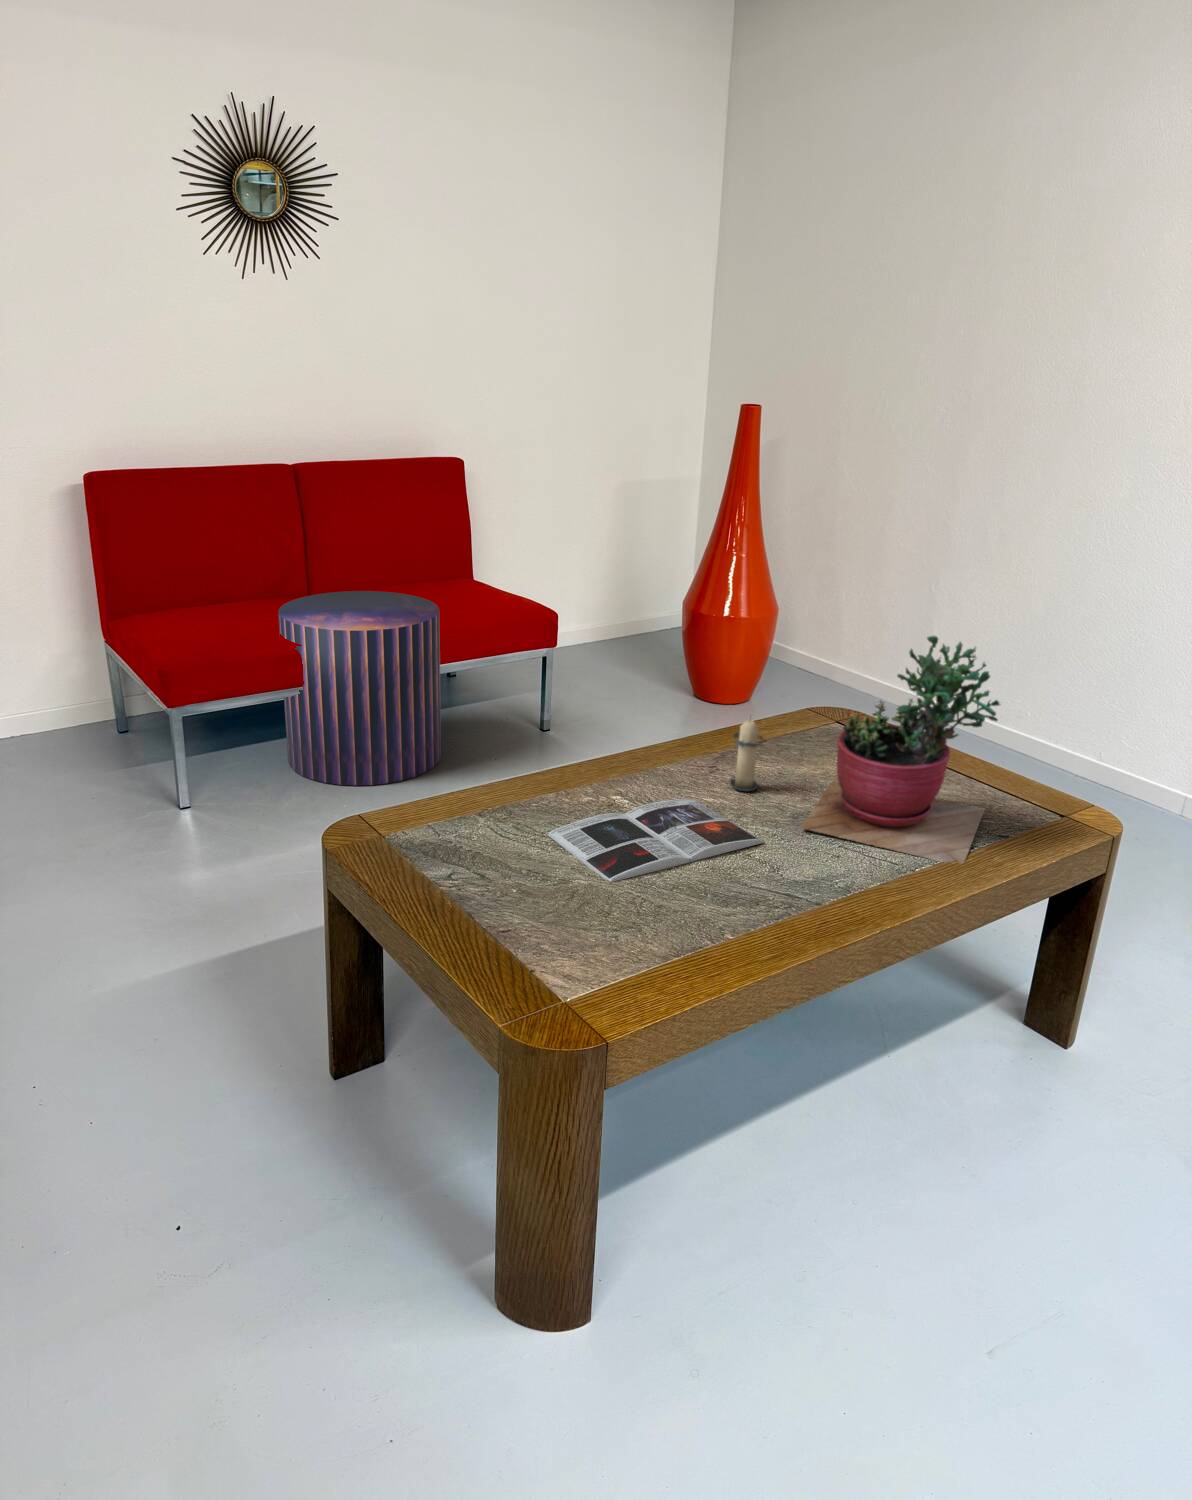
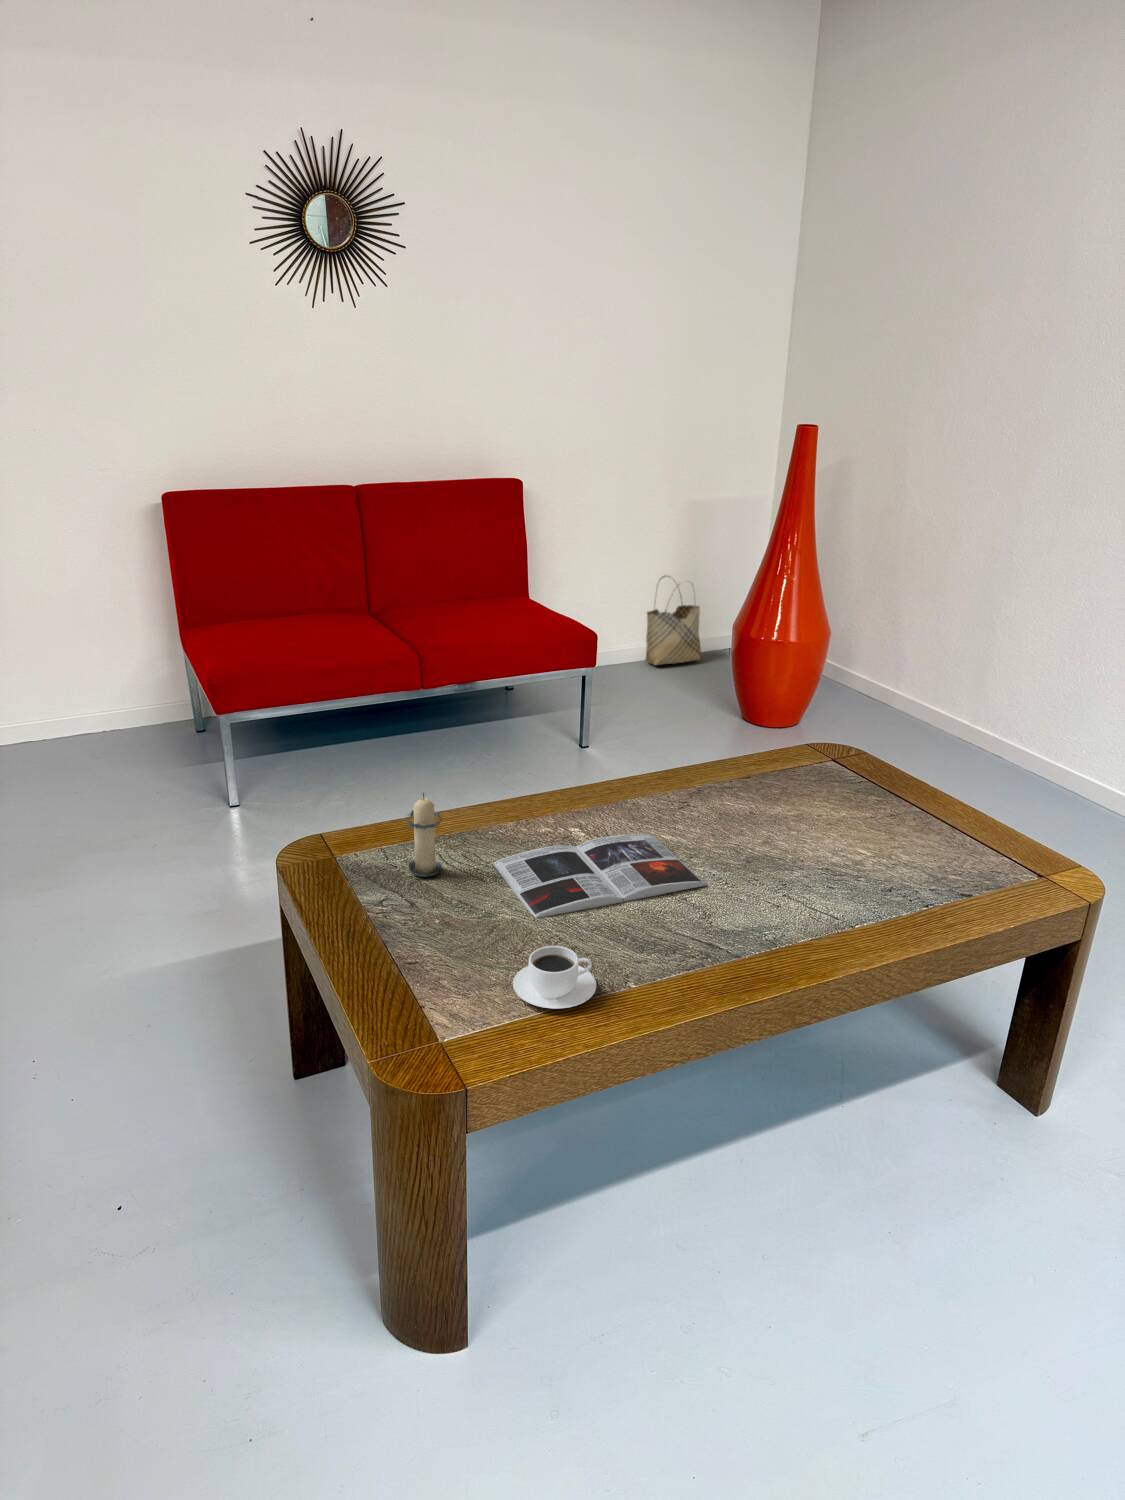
woven basket: none [589,560,644,652] -> present [645,576,701,665]
pouf: present [278,591,441,785] -> none [321,604,474,791]
succulent plant: present [801,636,1000,863] -> none [749,670,969,926]
candle: present [730,719,763,791] -> present [407,793,441,877]
coffee cup: none [616,902,700,962] -> present [513,946,596,1009]

